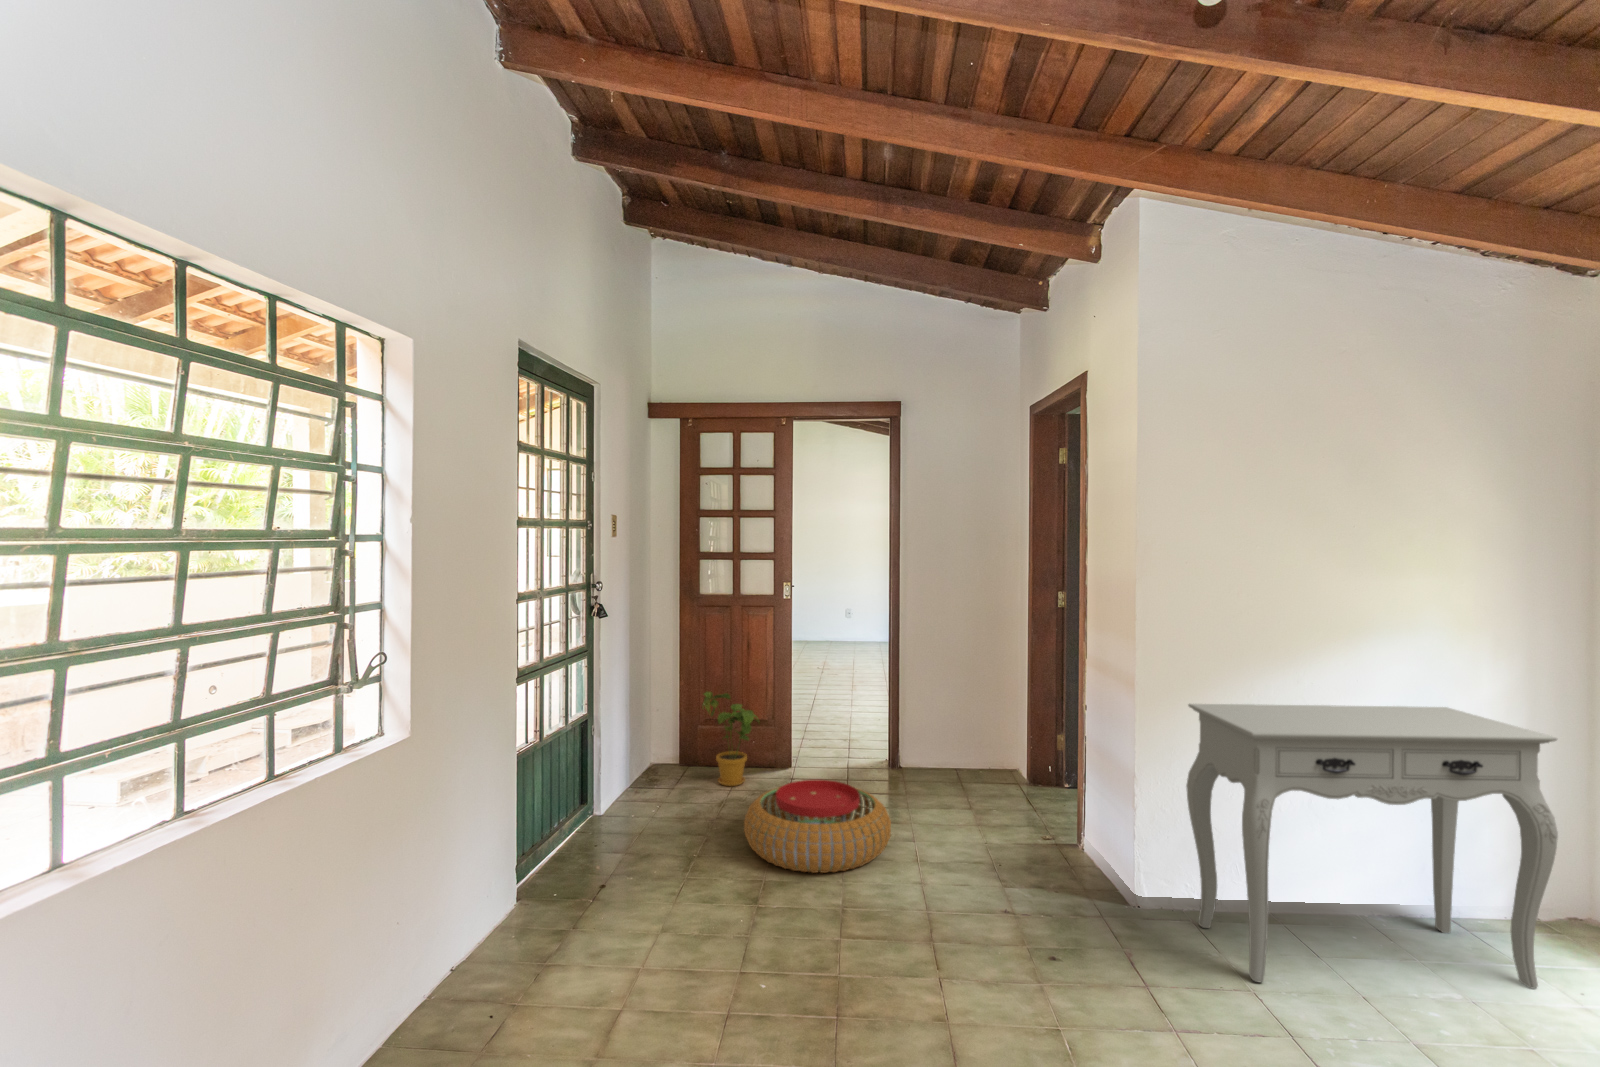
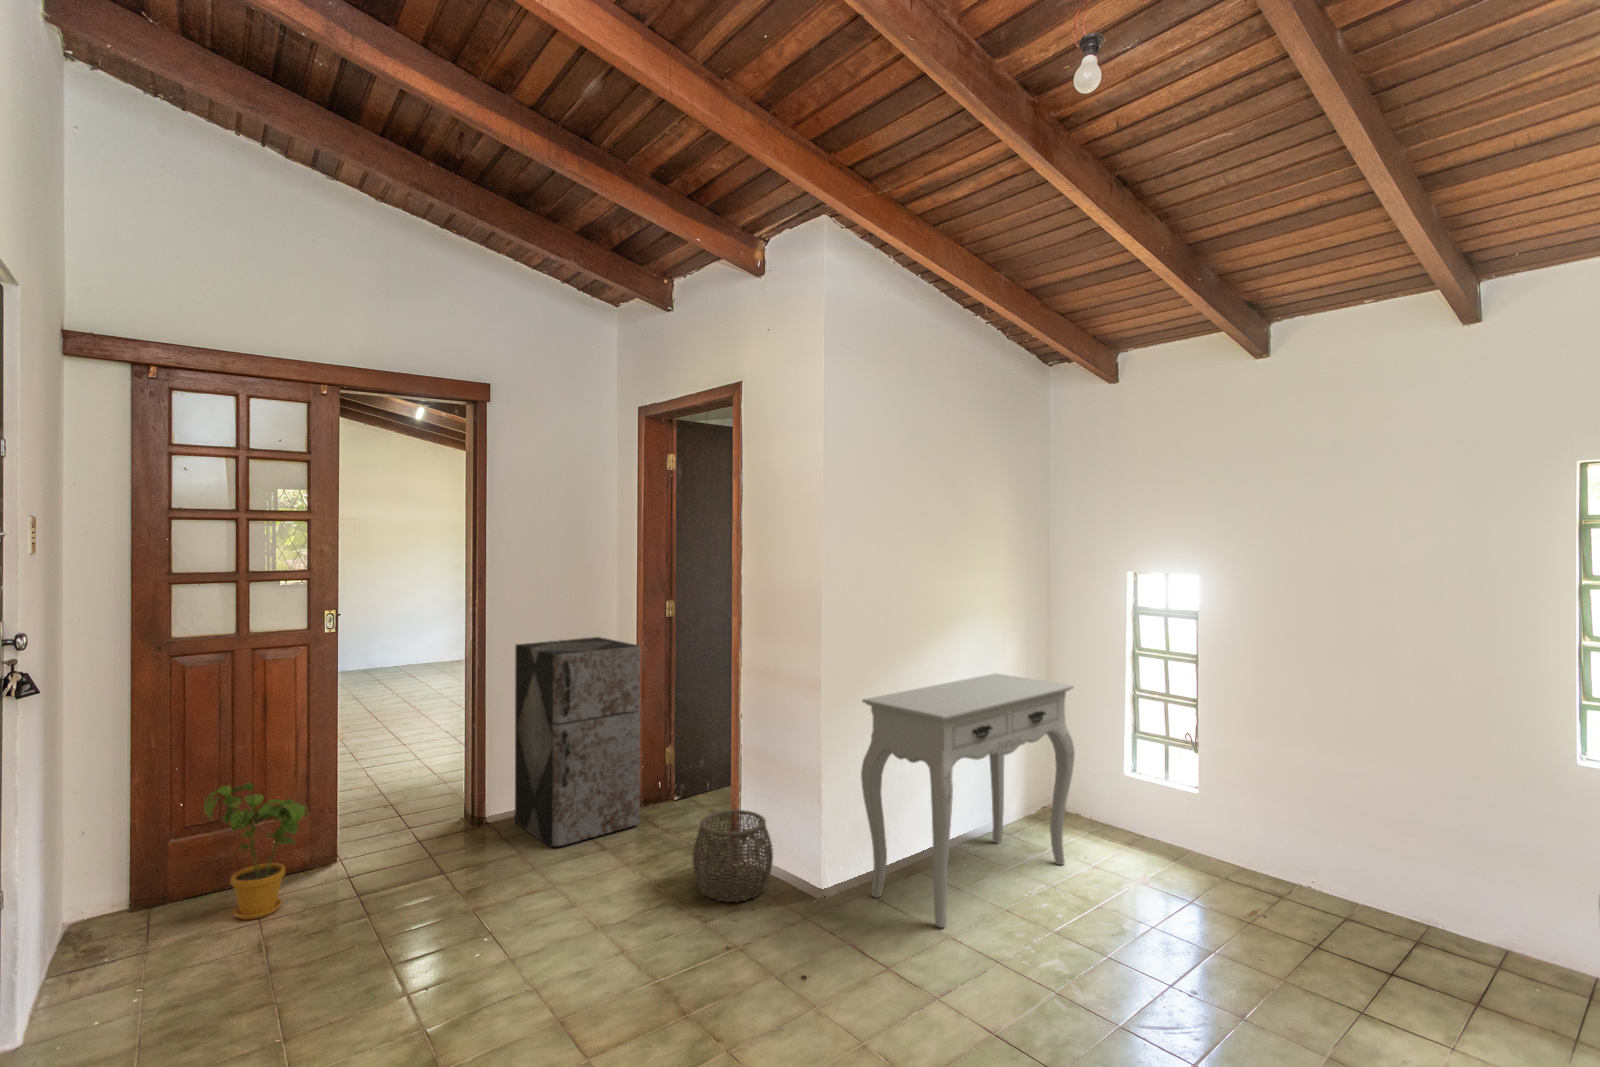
storage cabinet: none [923,620,1020,796] -> present [515,637,640,847]
pouf: present [744,780,891,873] -> none [356,863,564,1000]
woven basket: none [1015,793,1098,884] -> present [693,810,773,902]

